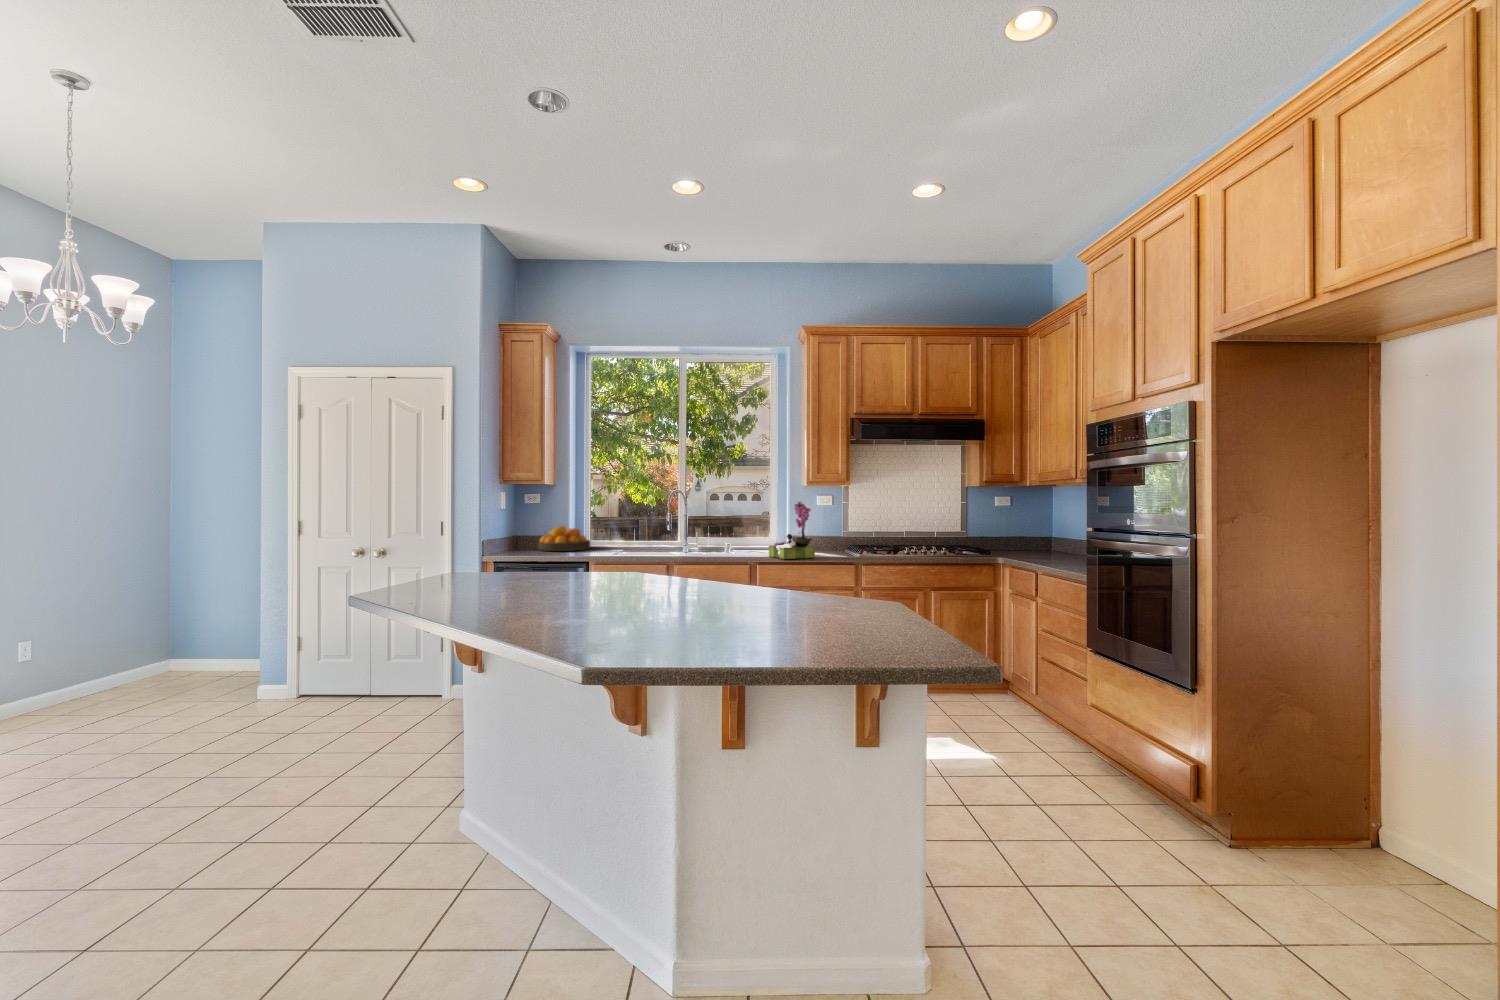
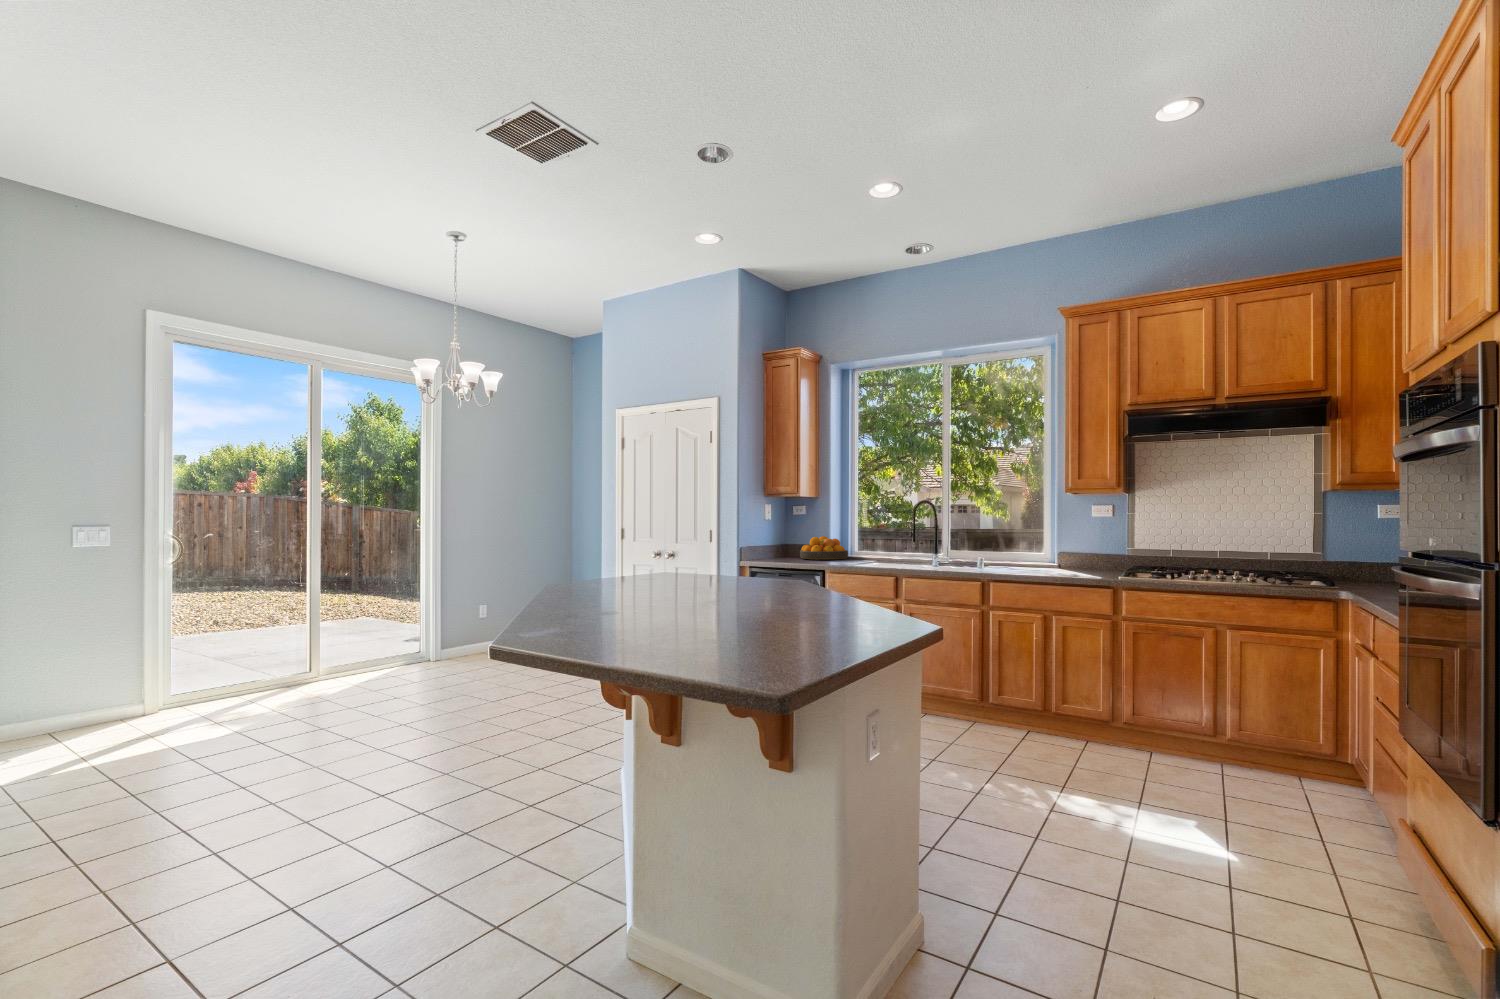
flower arrangement: present [769,502,815,559] -> none [1008,510,1060,577]

